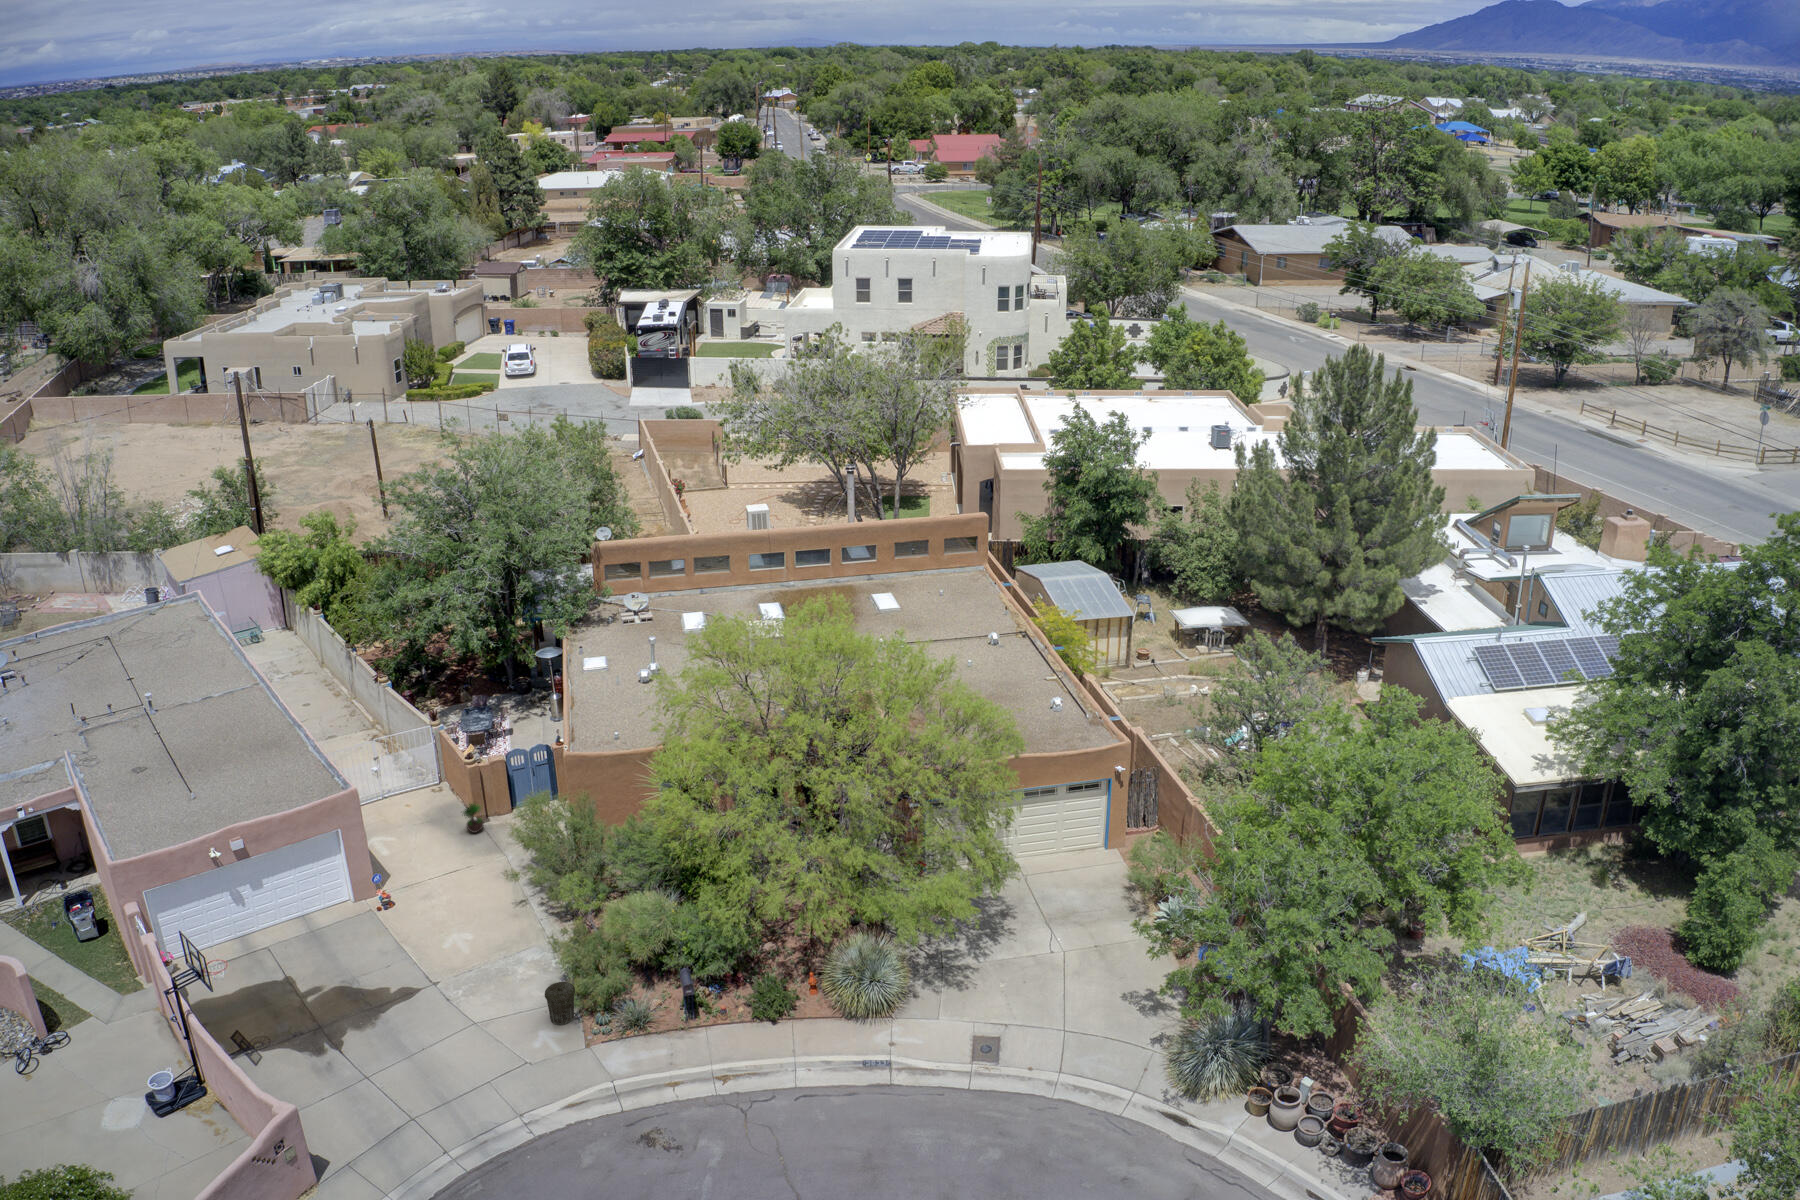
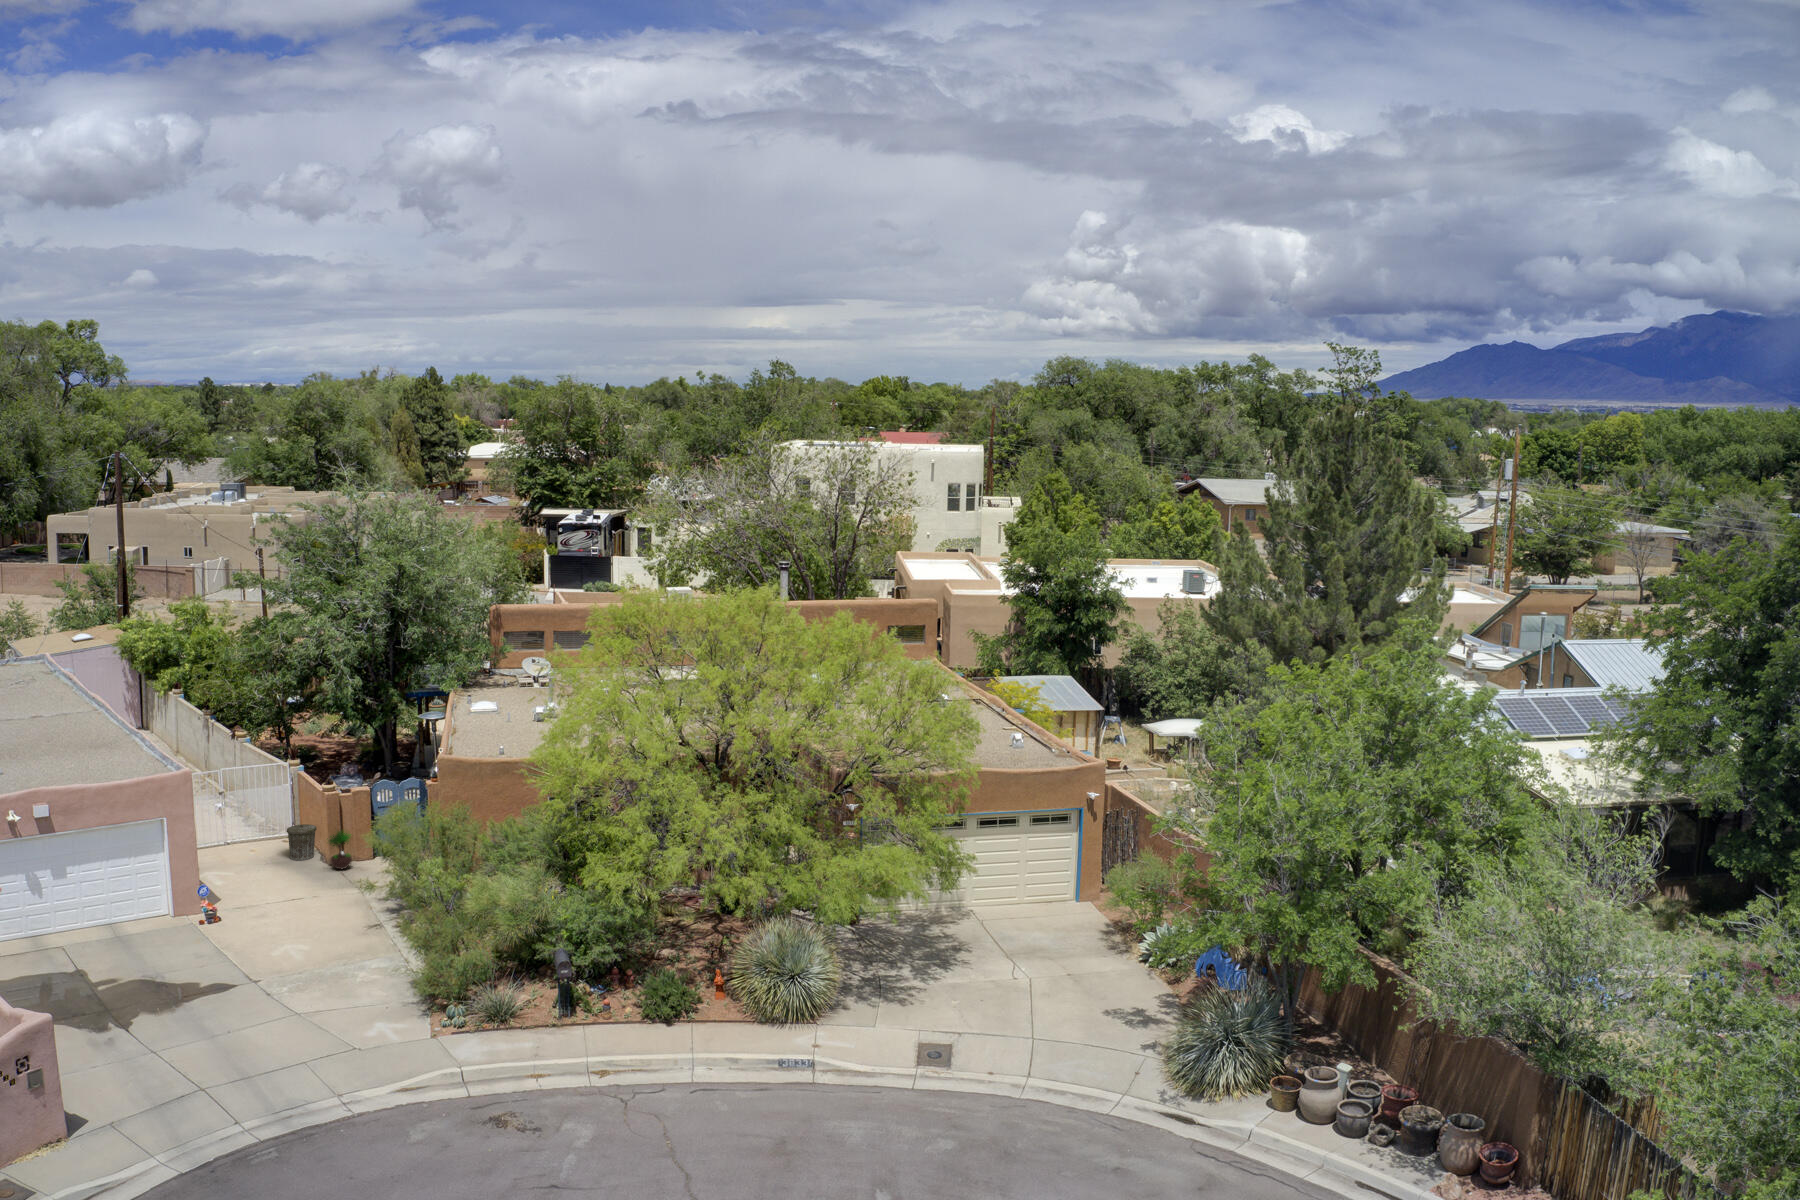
trash can: present [545,982,575,1025] -> present [287,824,317,861]

